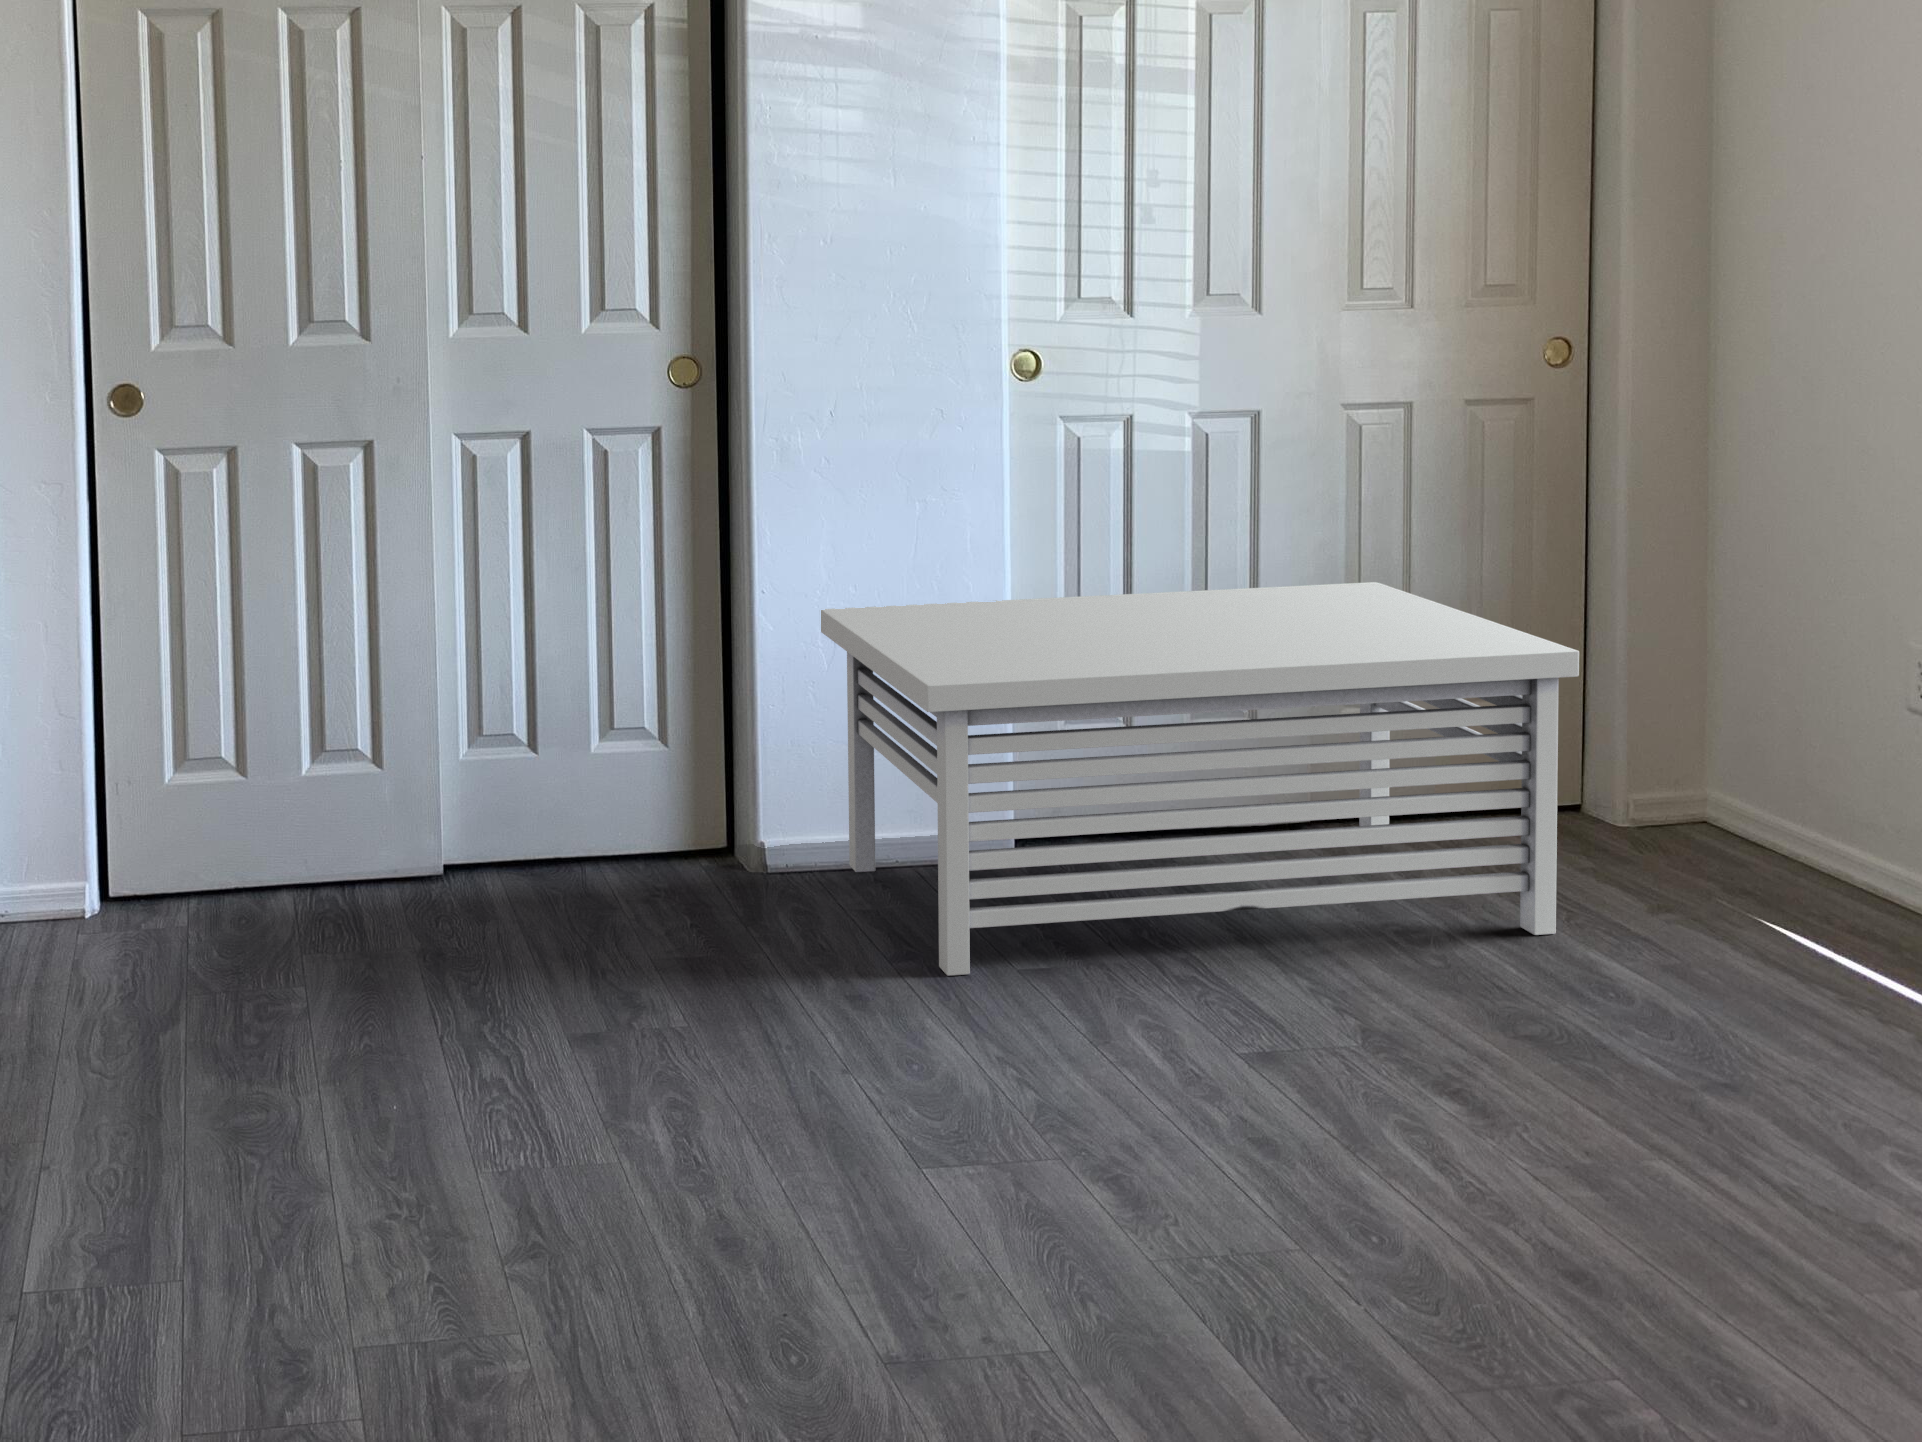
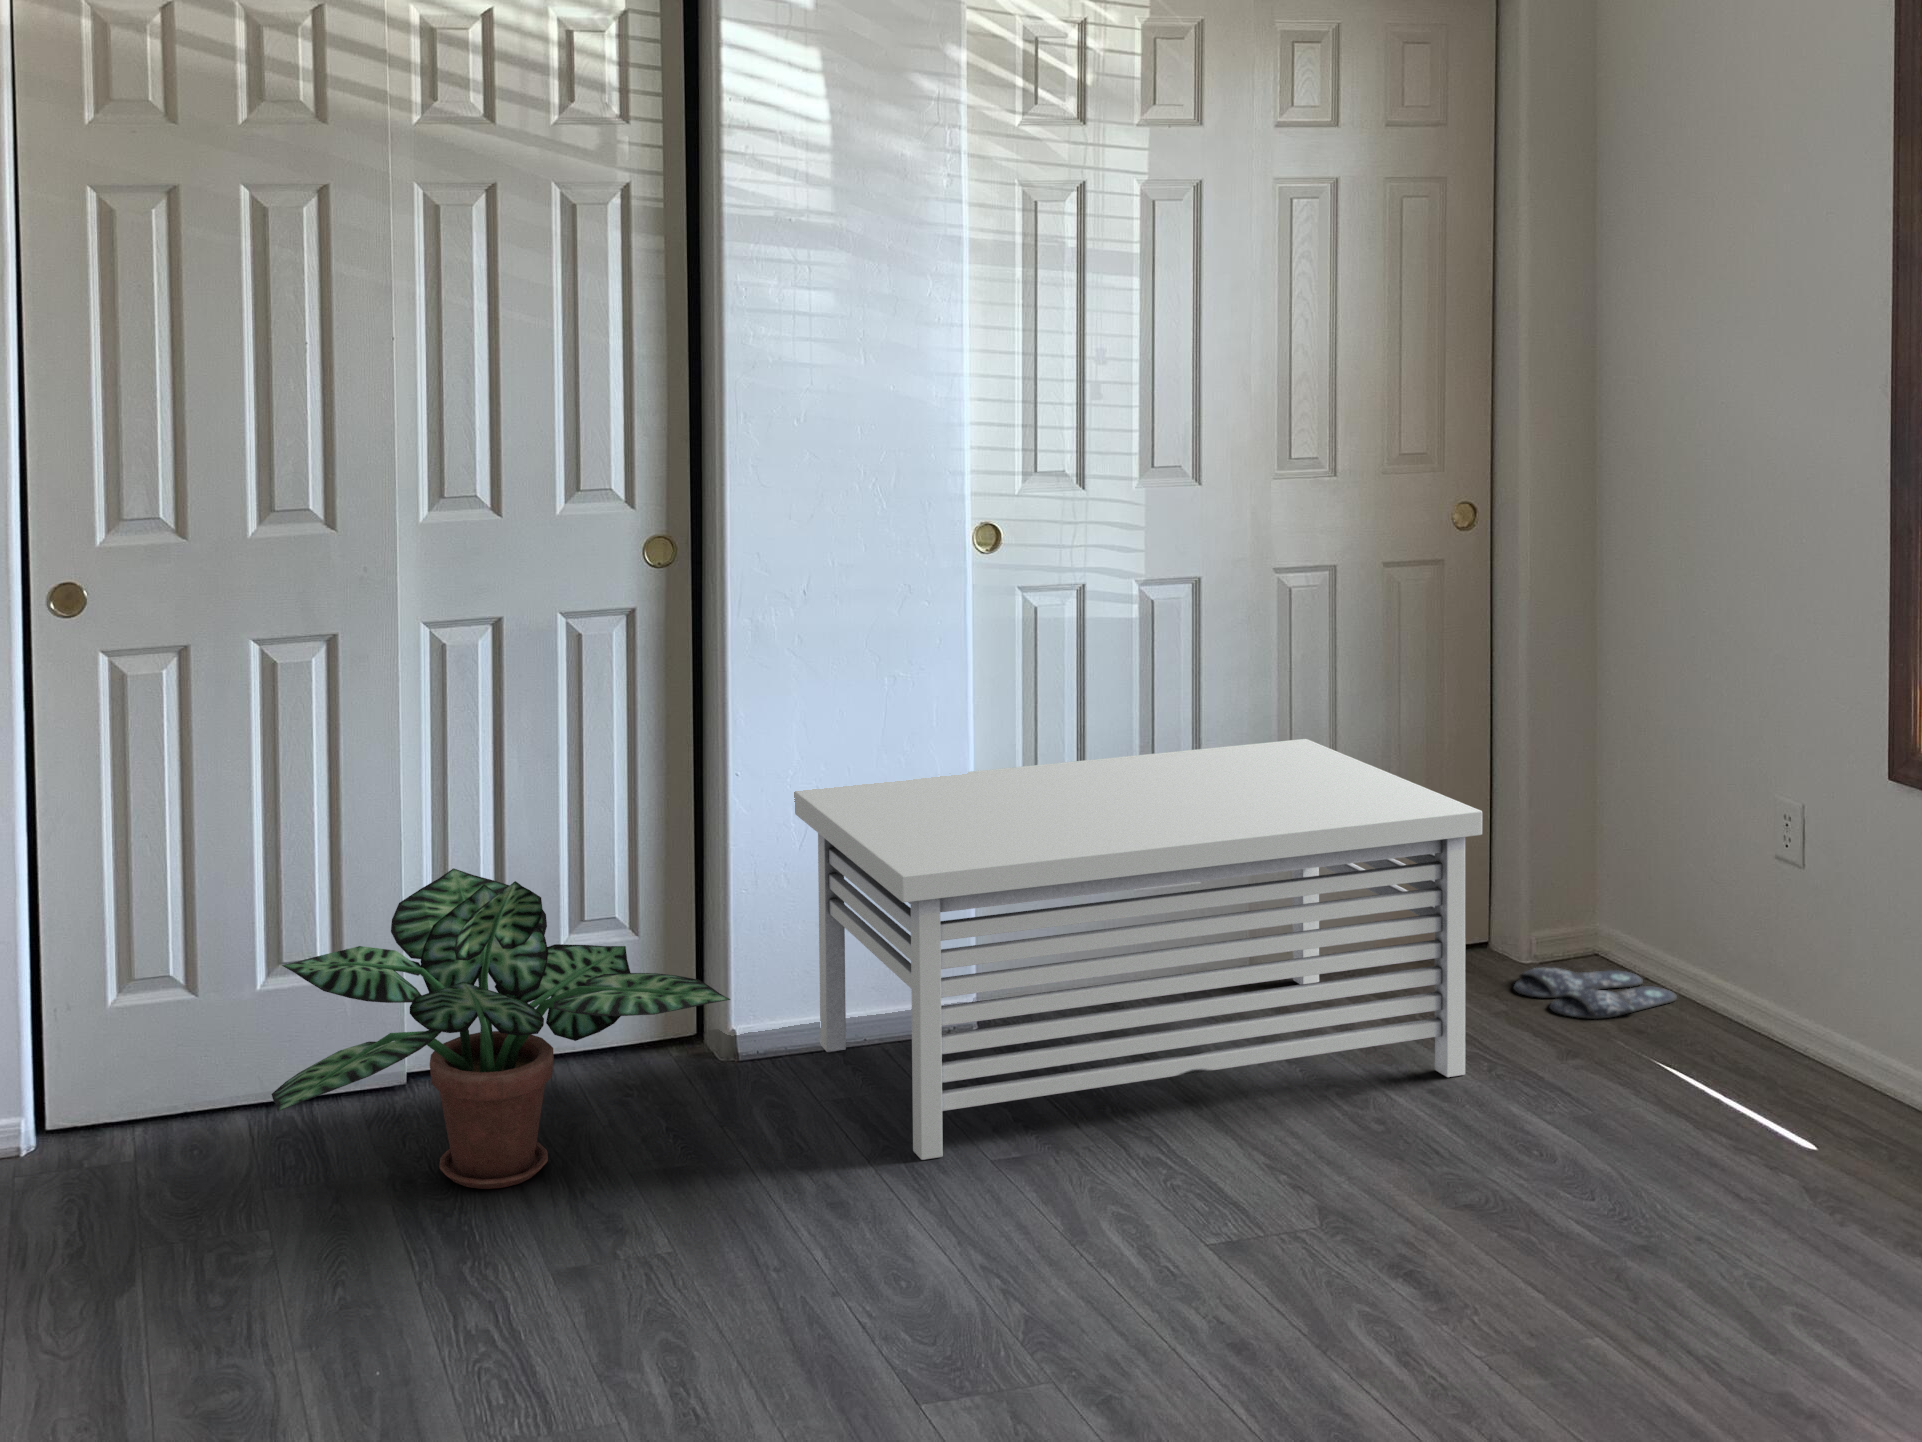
potted plant: none [302,671,749,972] -> present [272,868,730,1189]
slippers: none [1614,835,1812,889] -> present [1513,968,1677,1019]

